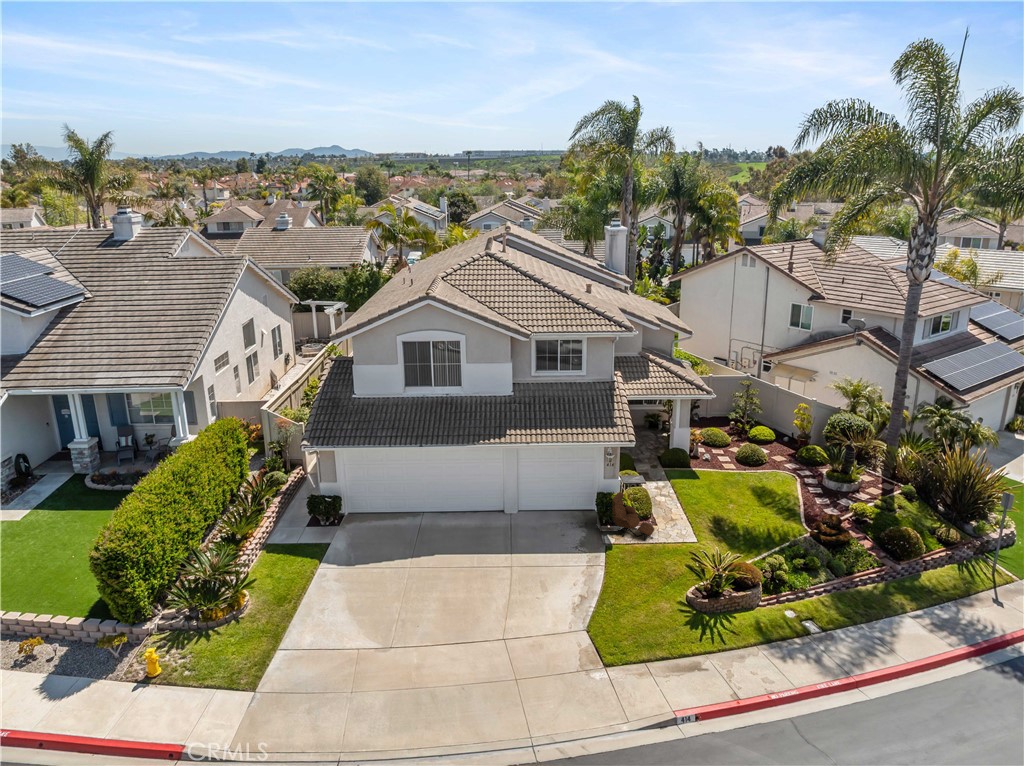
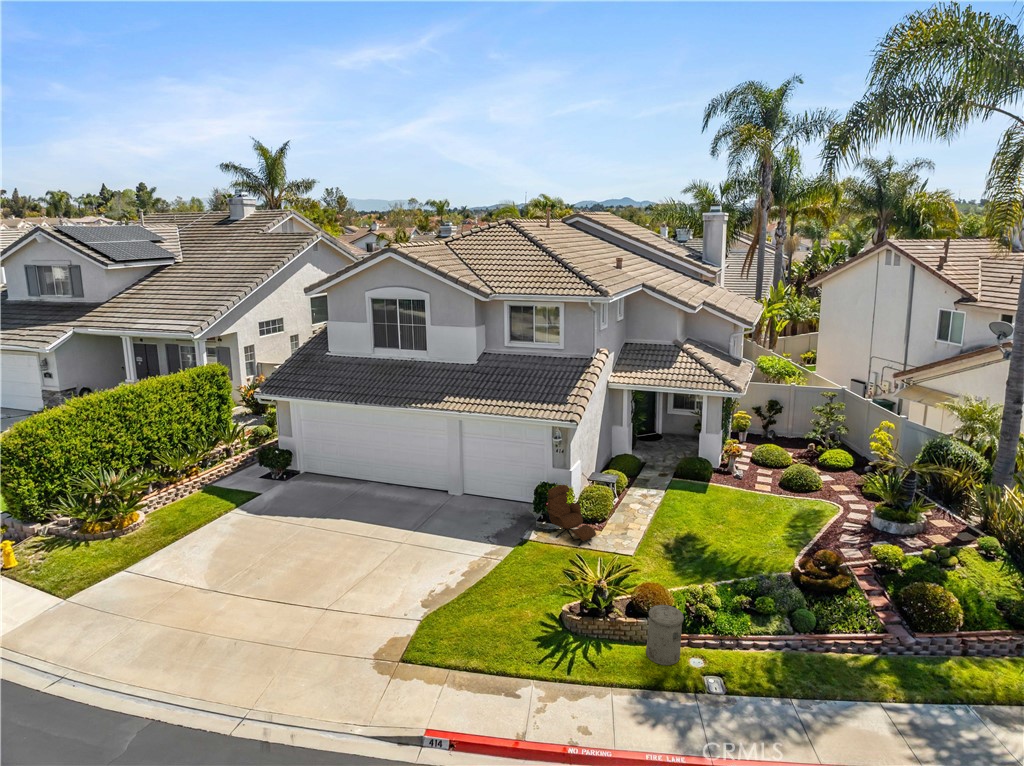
trash can: none [756,578,787,622] -> present [646,605,684,665]

